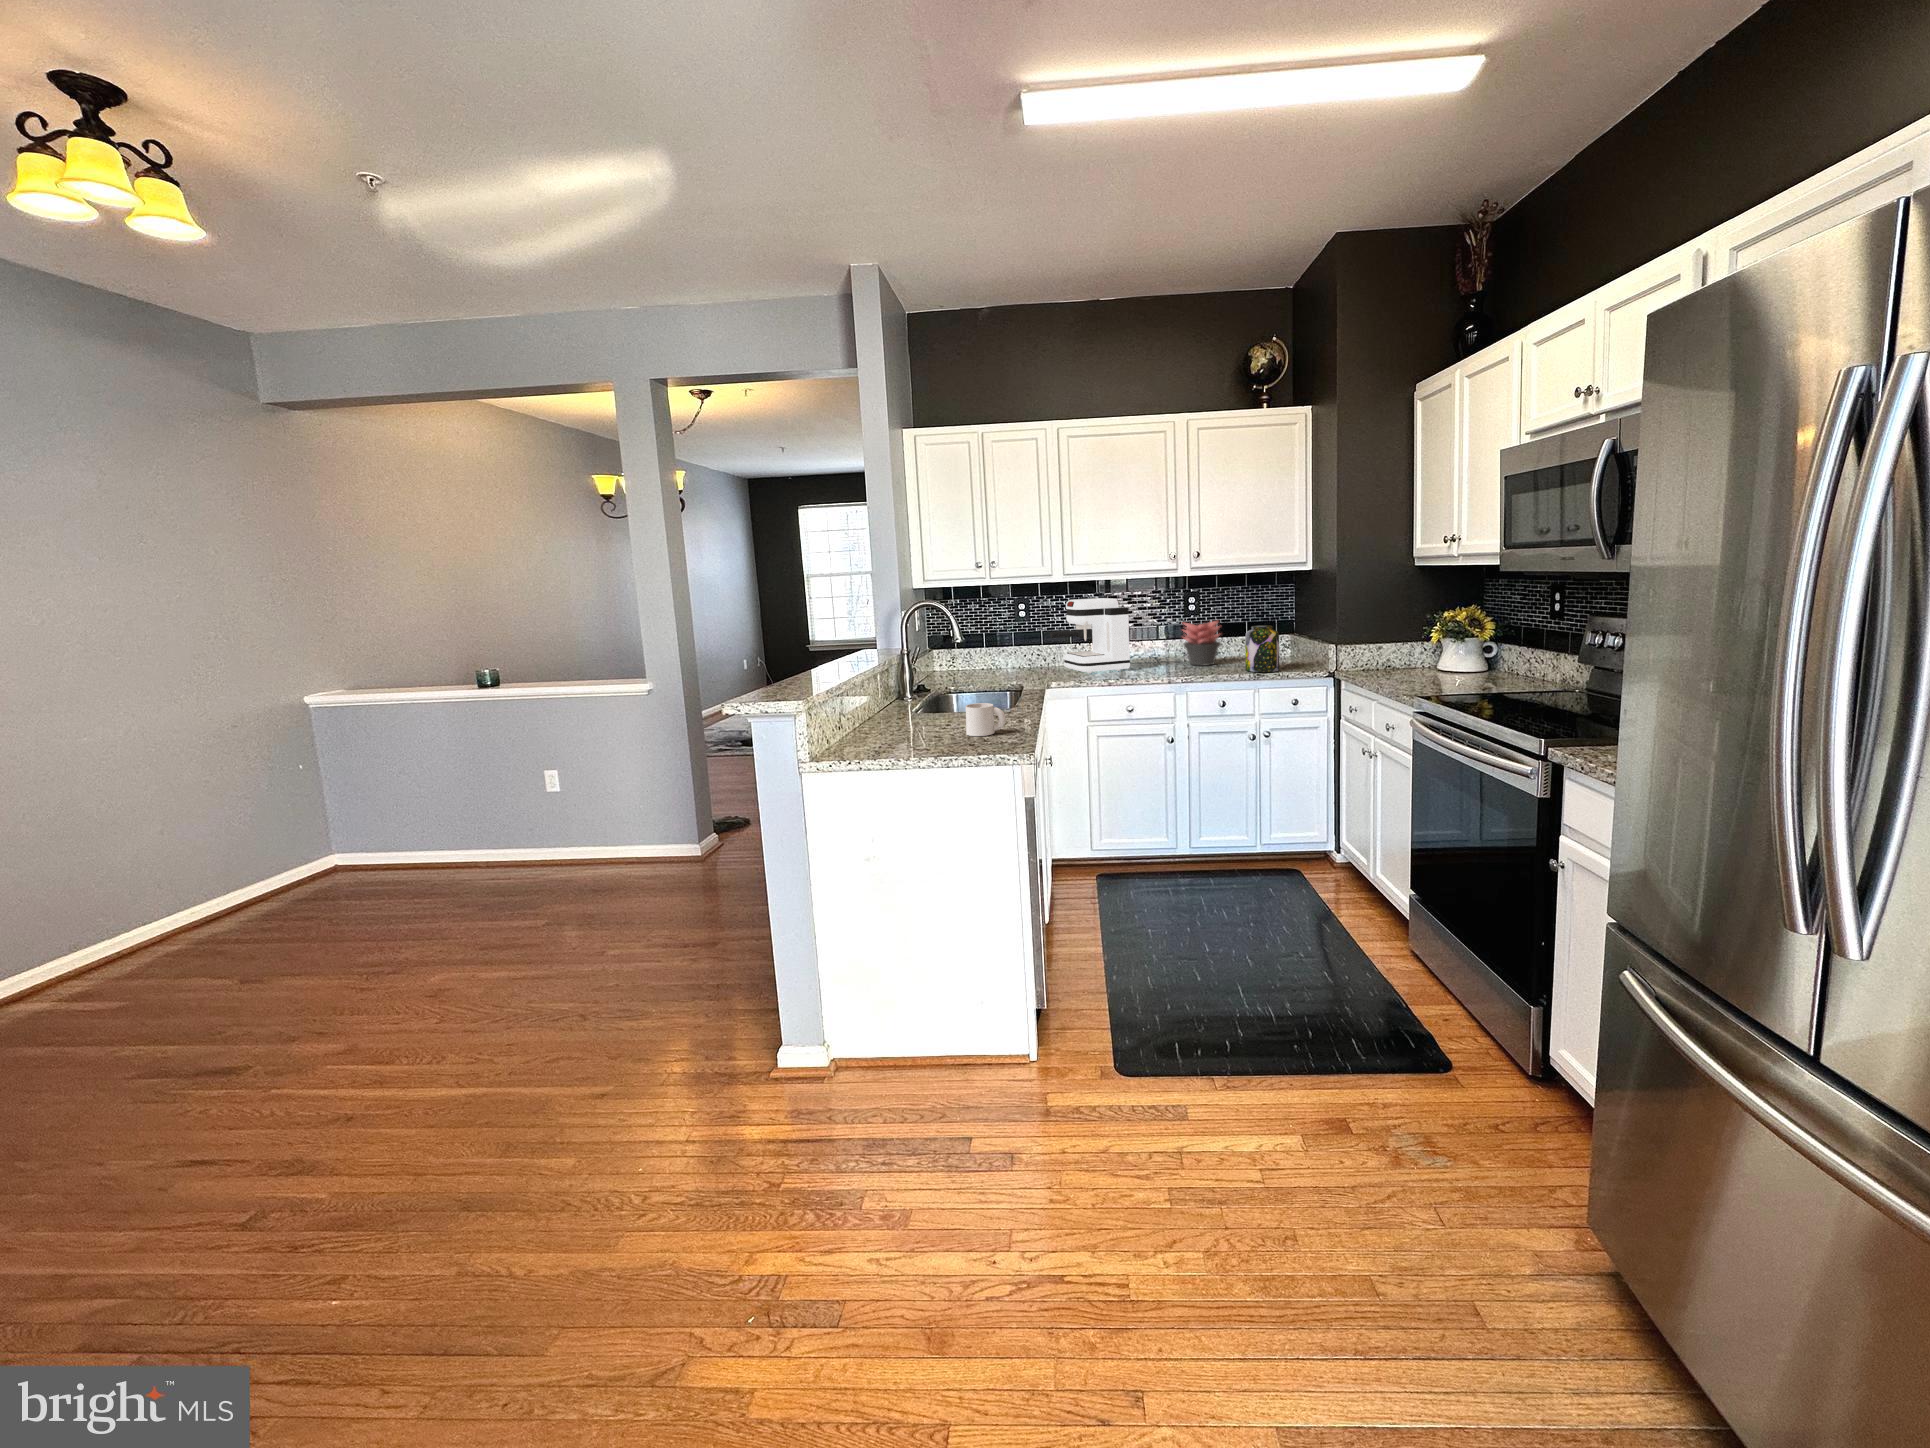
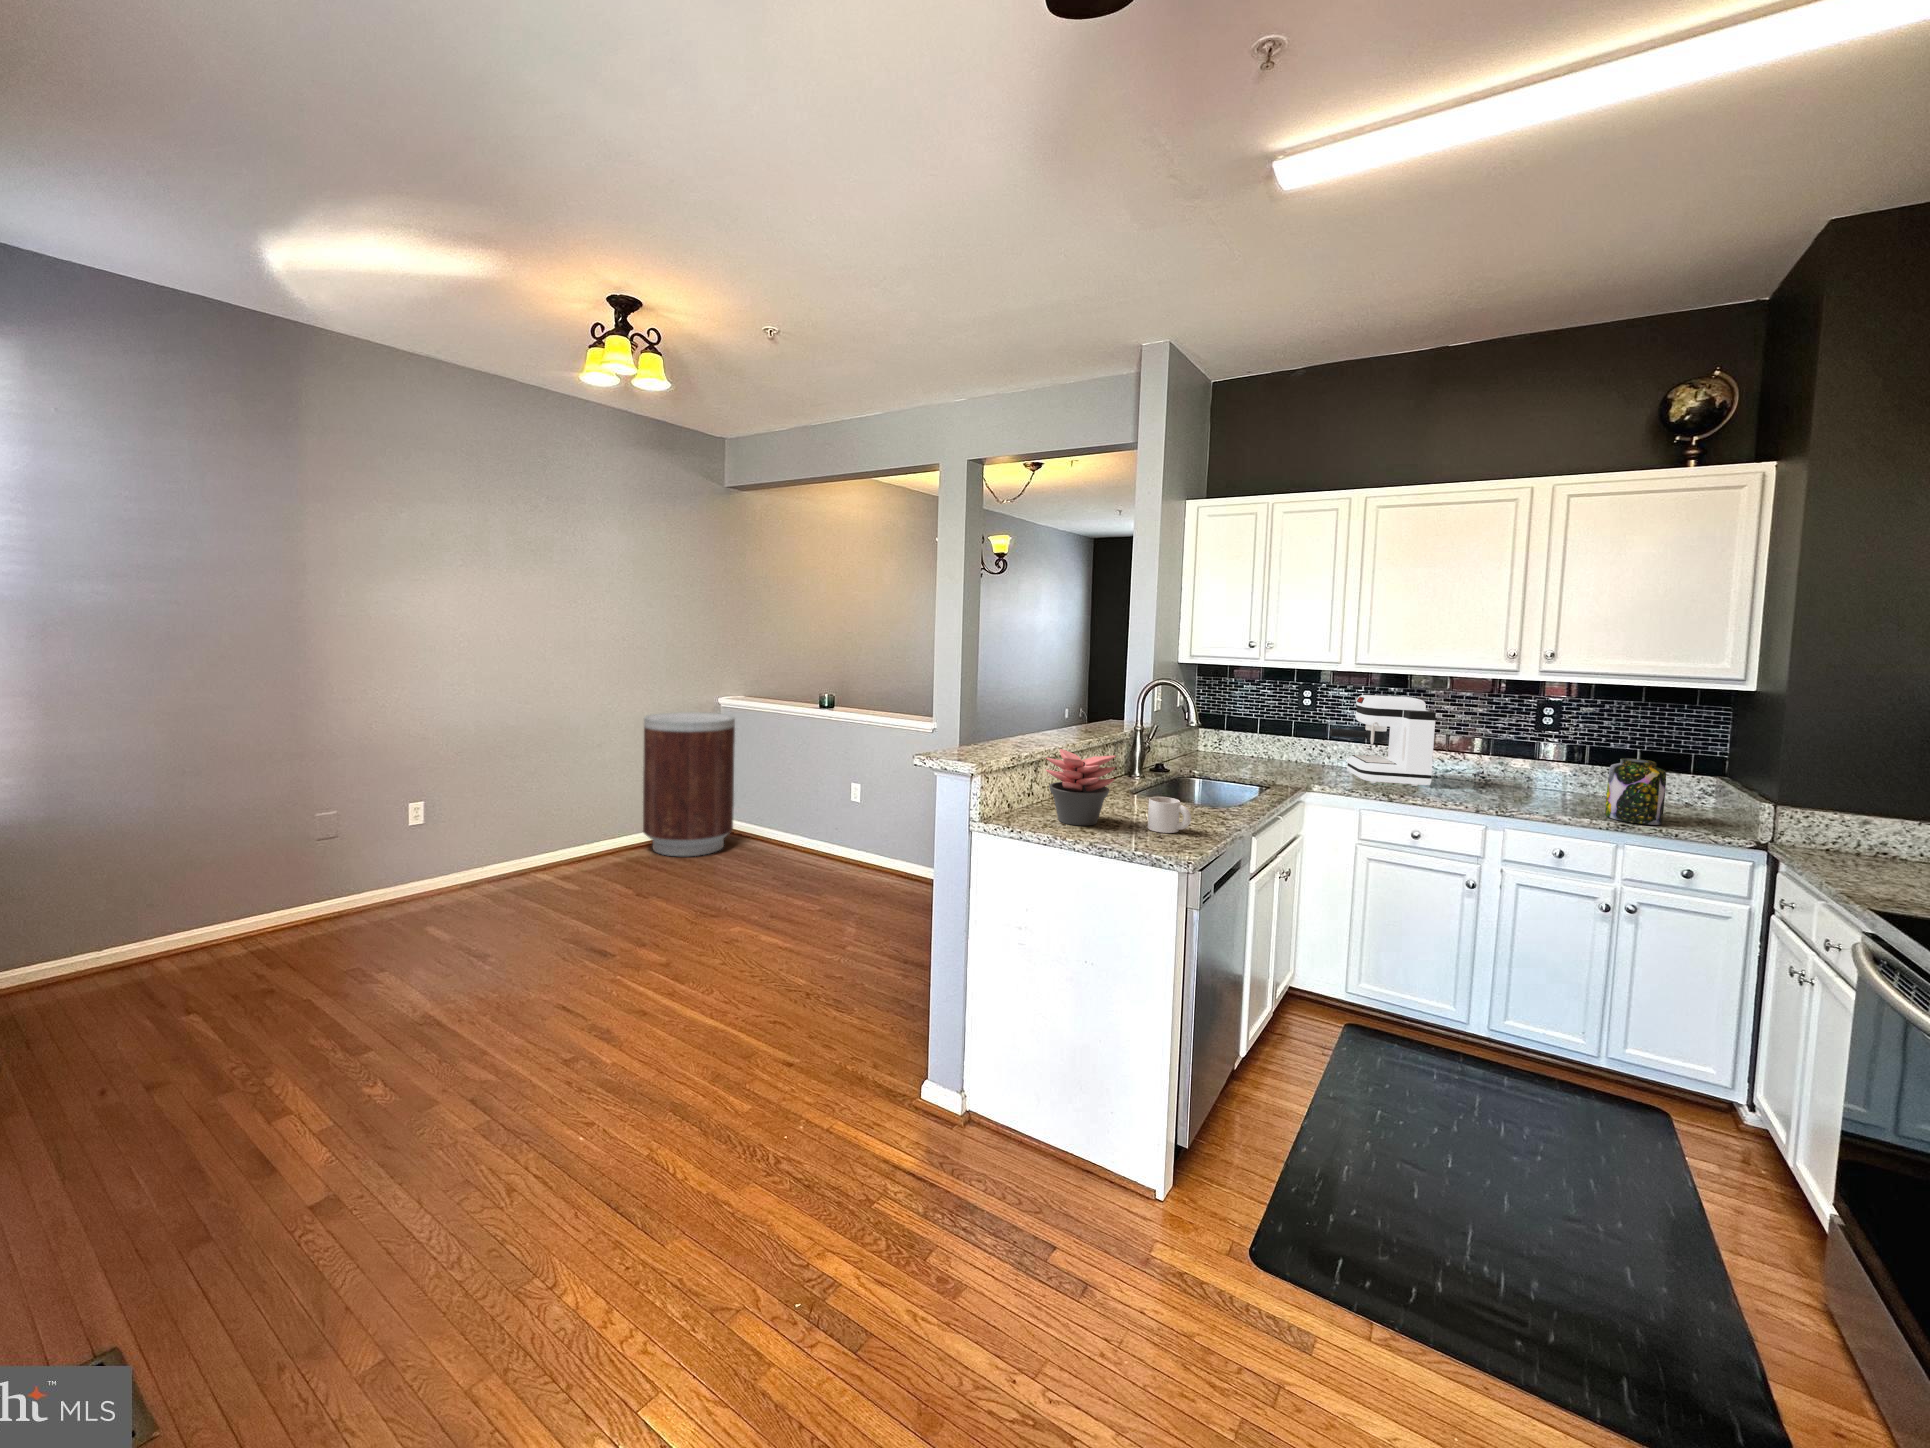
succulent plant: present [1183,621,1221,666] -> present [1046,749,1116,826]
trash can: none [164,713,357,923] -> present [643,712,735,856]

